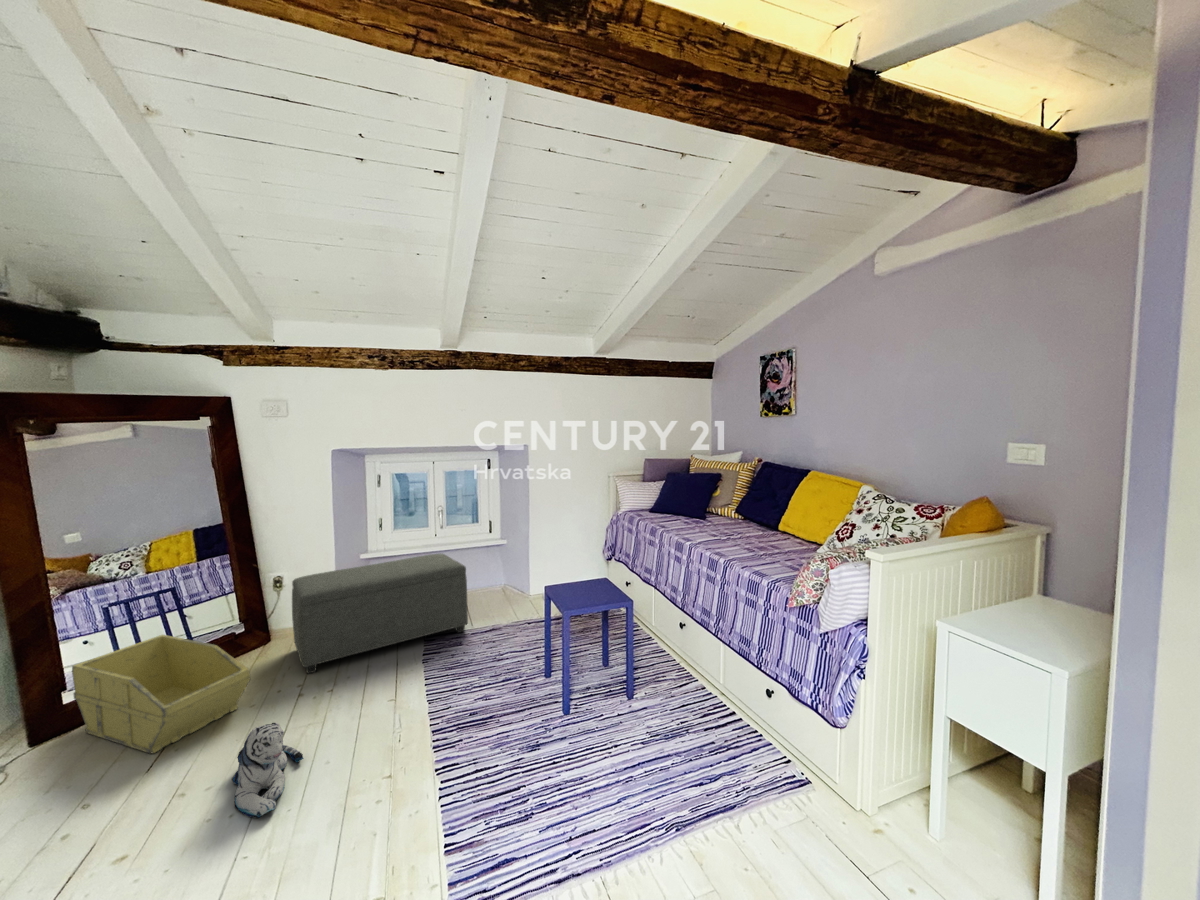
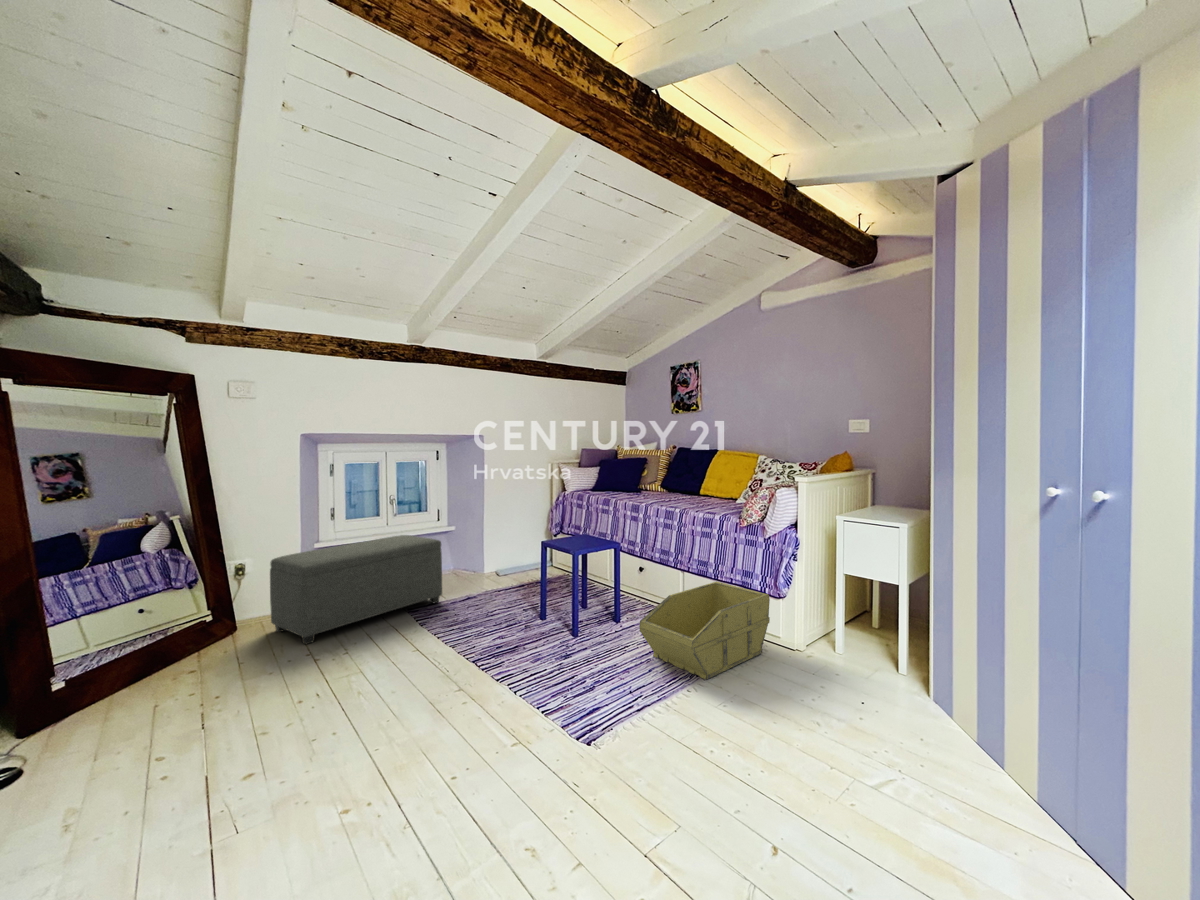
storage bin: present [72,635,250,753] -> present [639,582,770,680]
plush toy: present [232,723,304,818] -> none [310,652,377,726]

